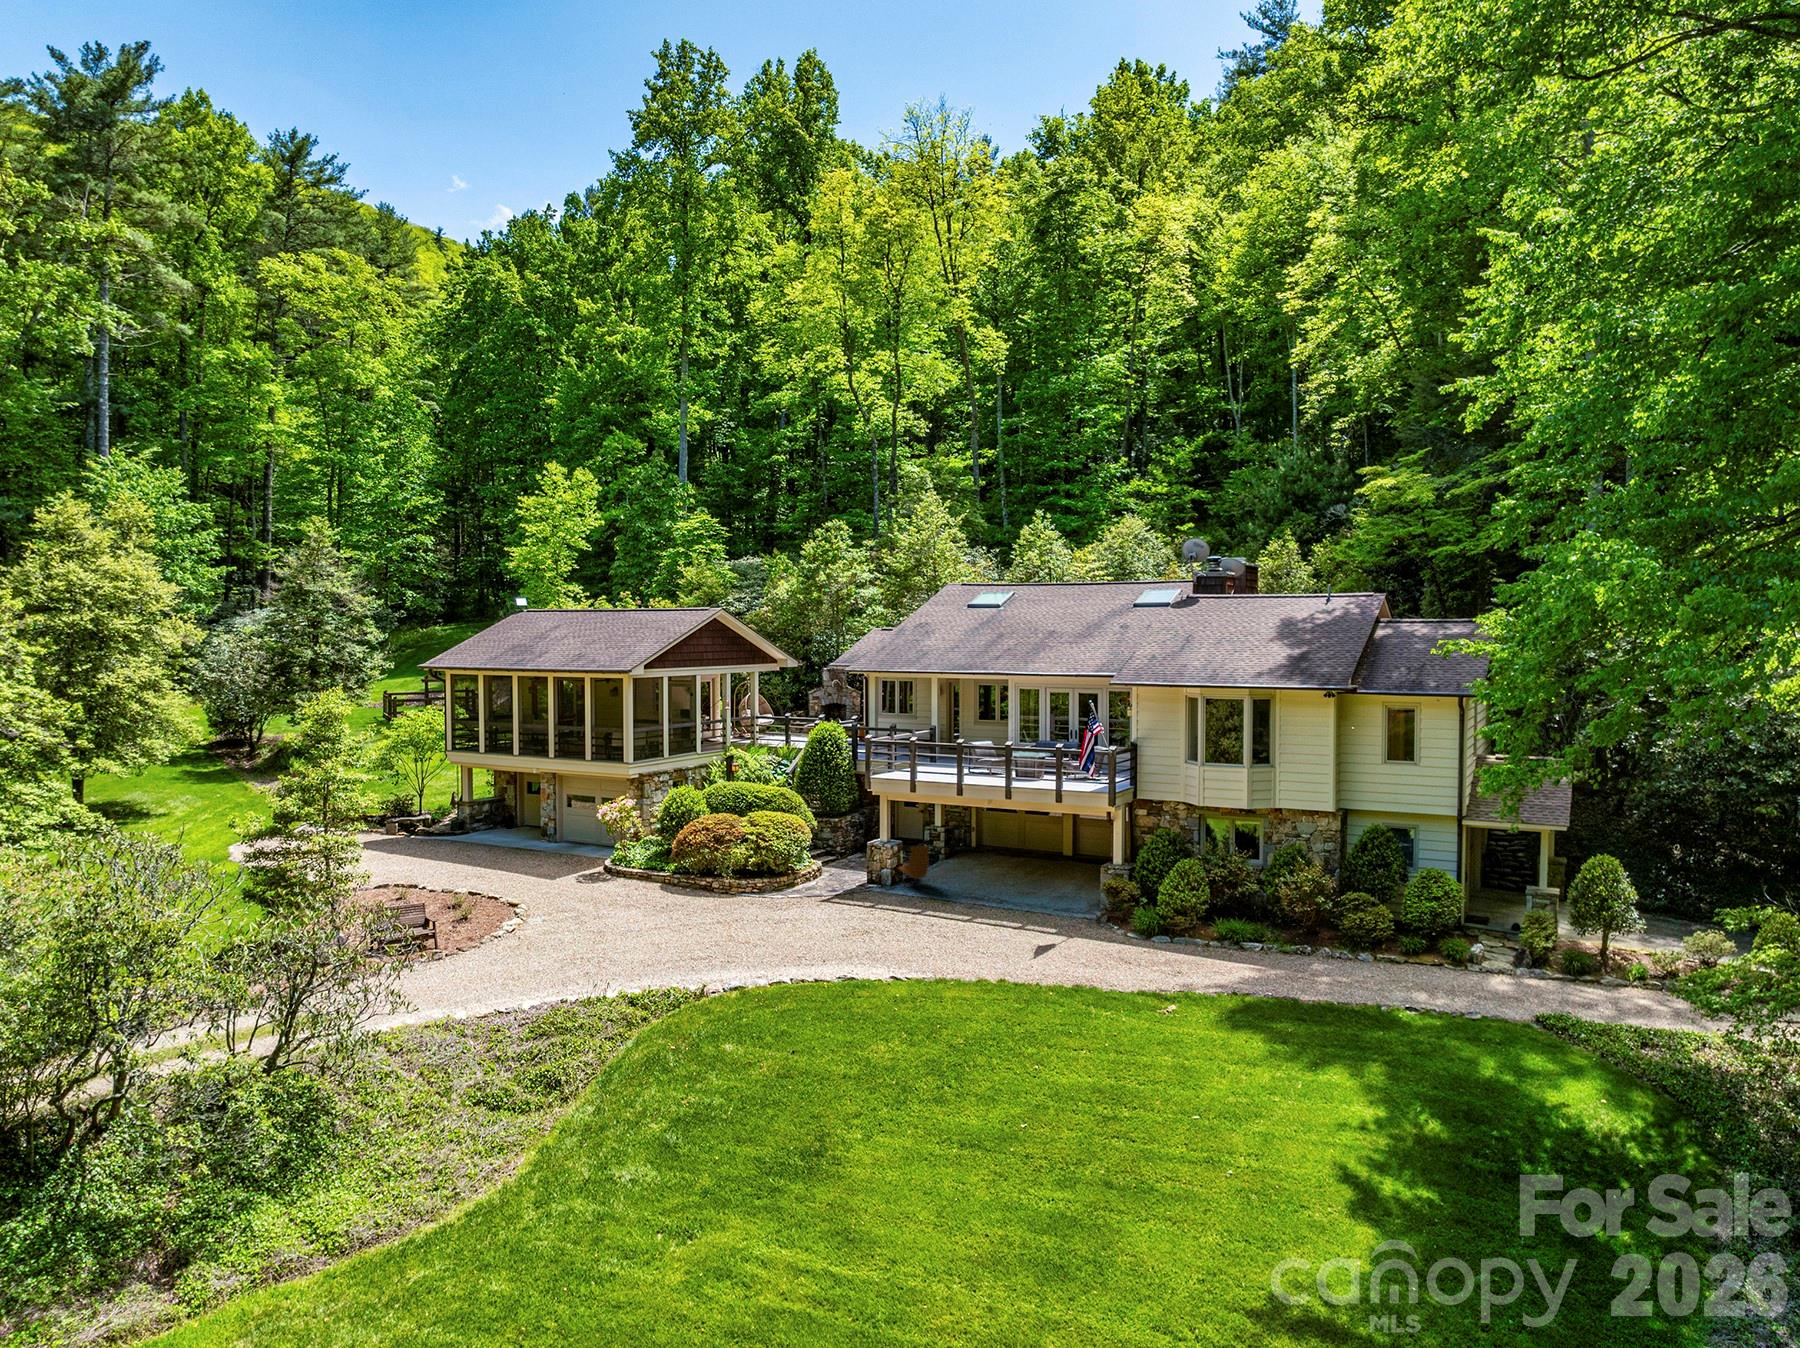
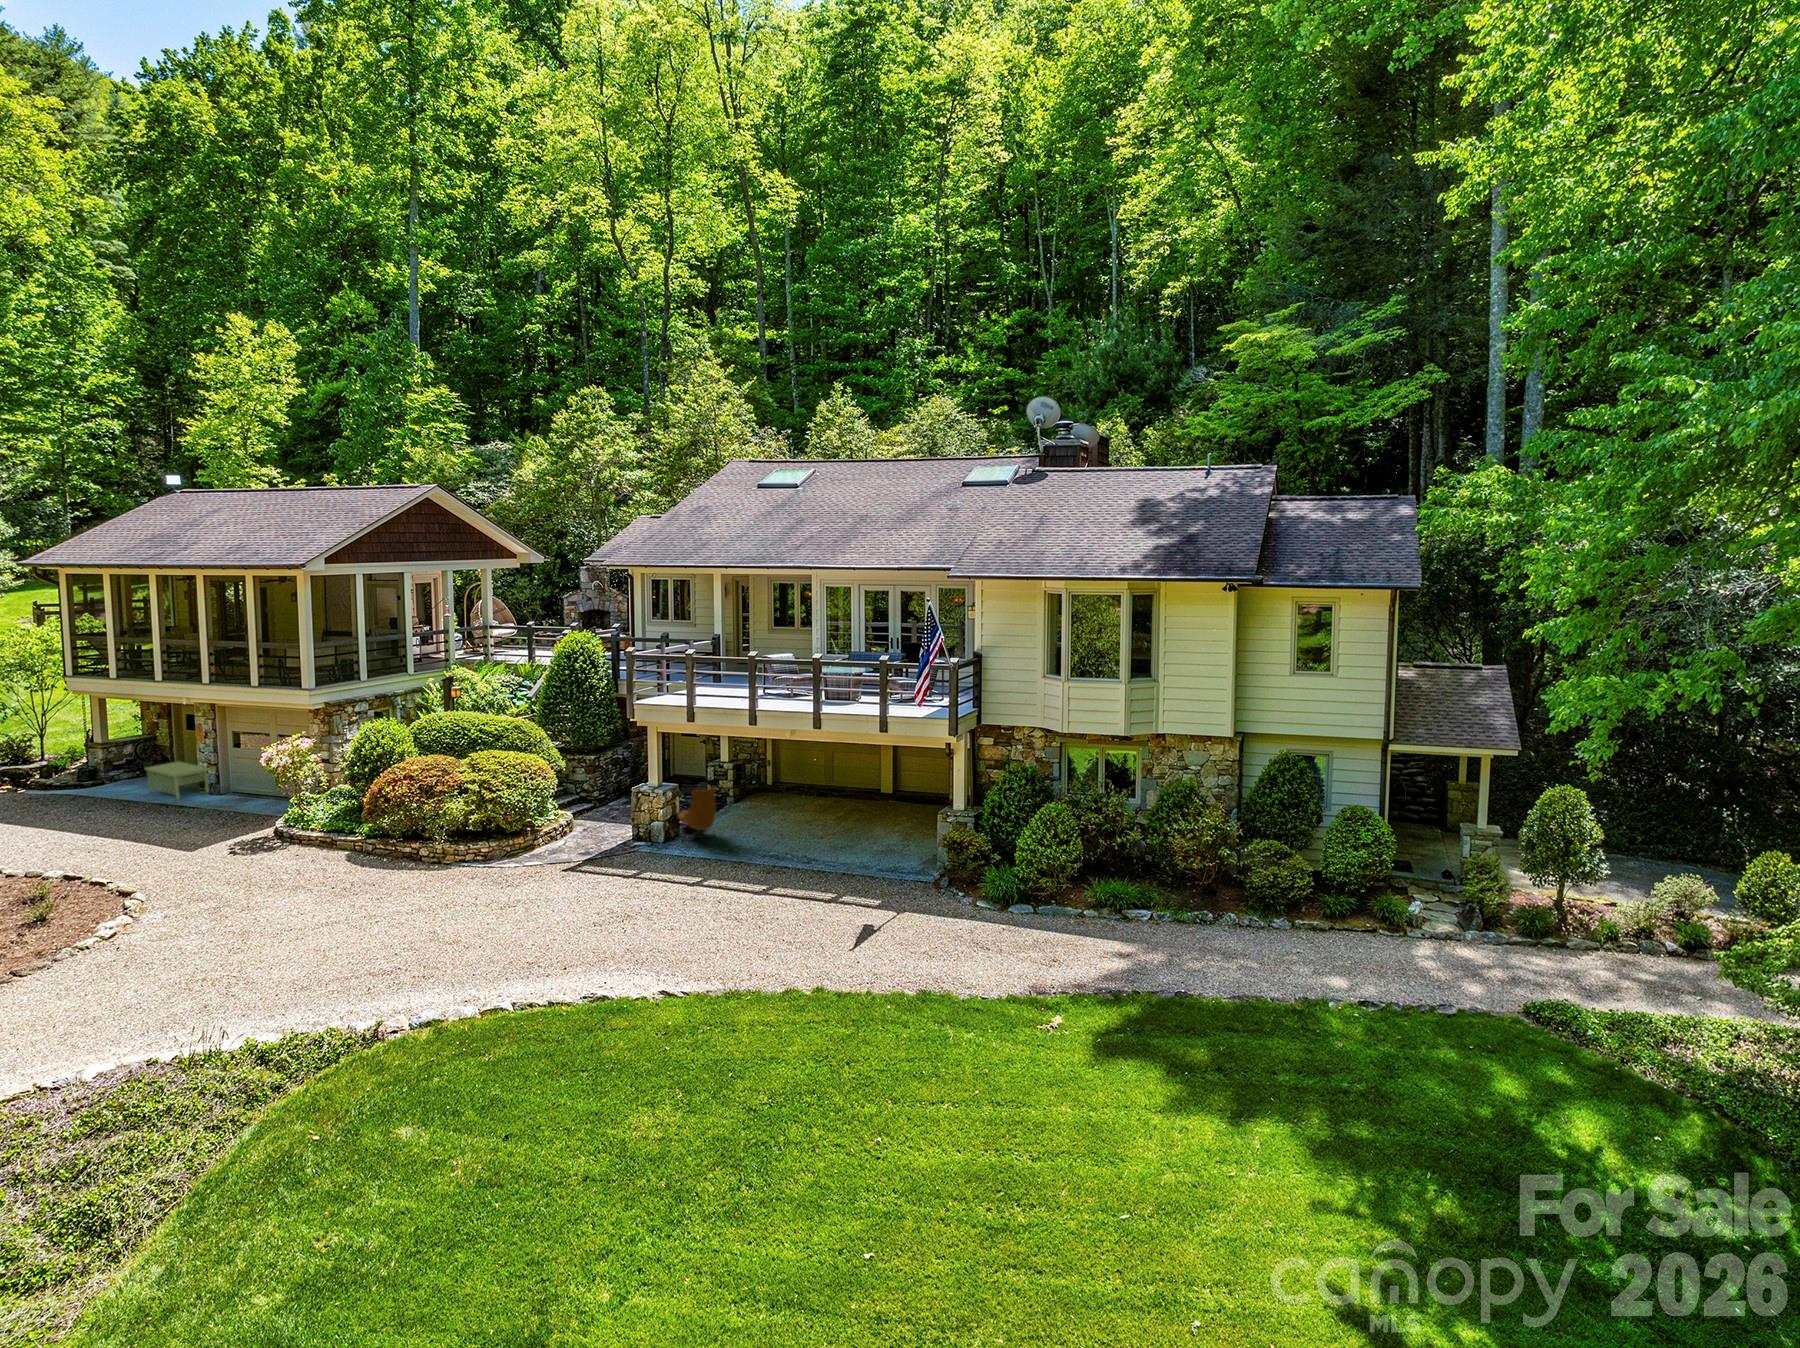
storage bench: none [518,815,560,843] -> present [145,762,209,799]

